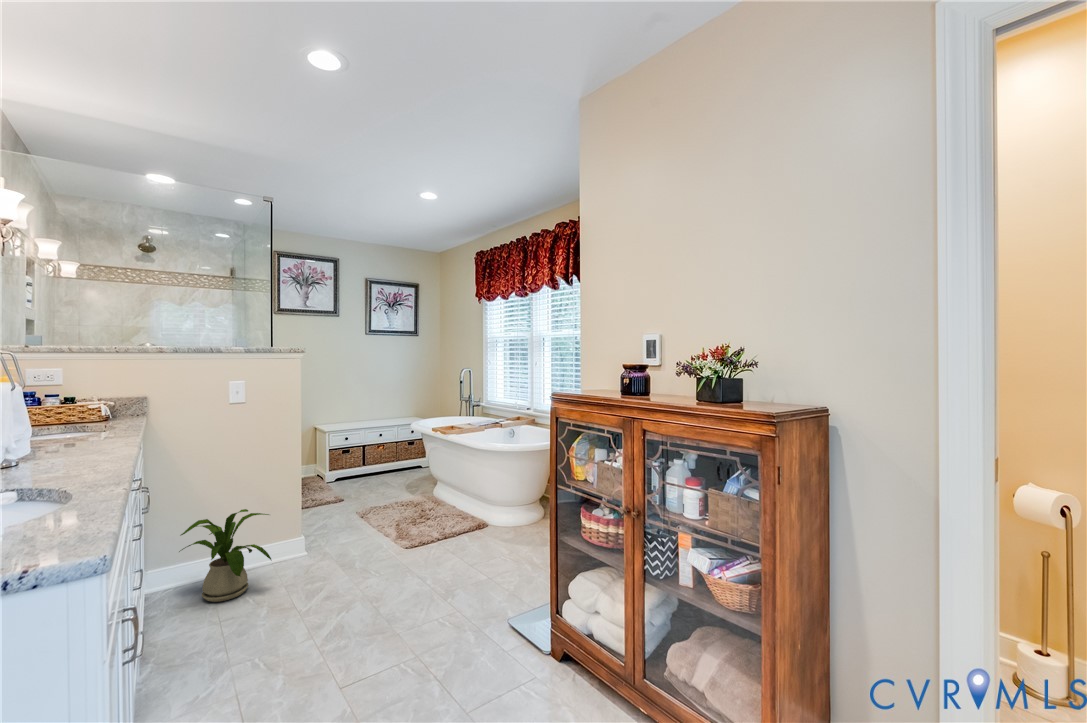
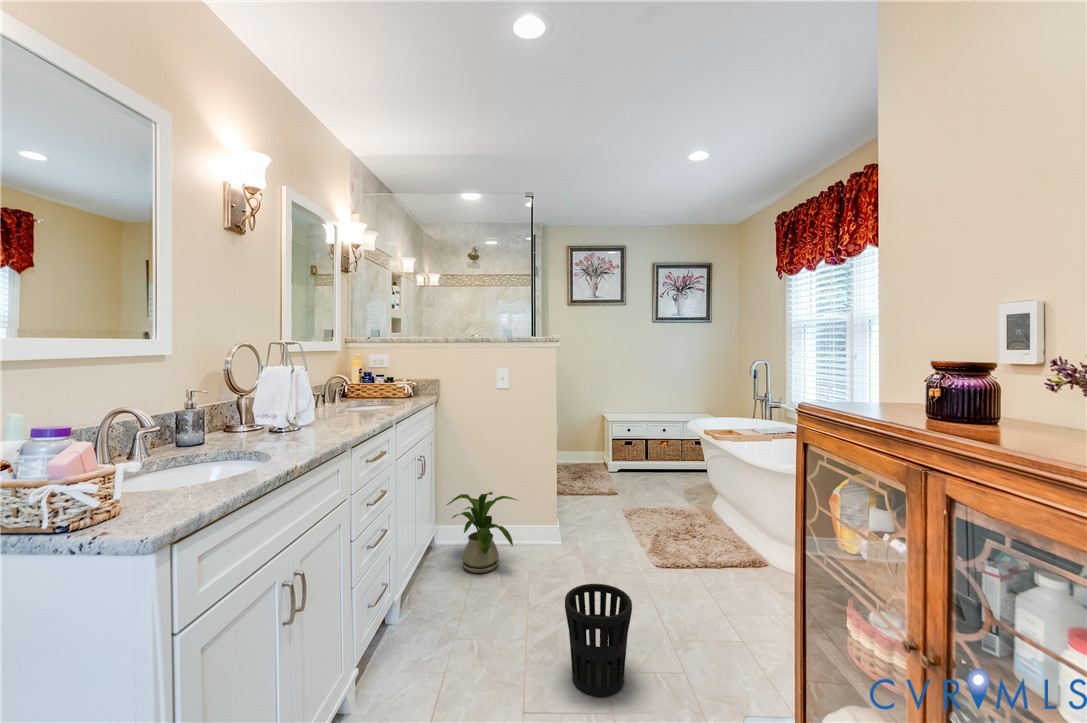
wastebasket: none [367,557,425,647] -> present [565,584,632,697]

